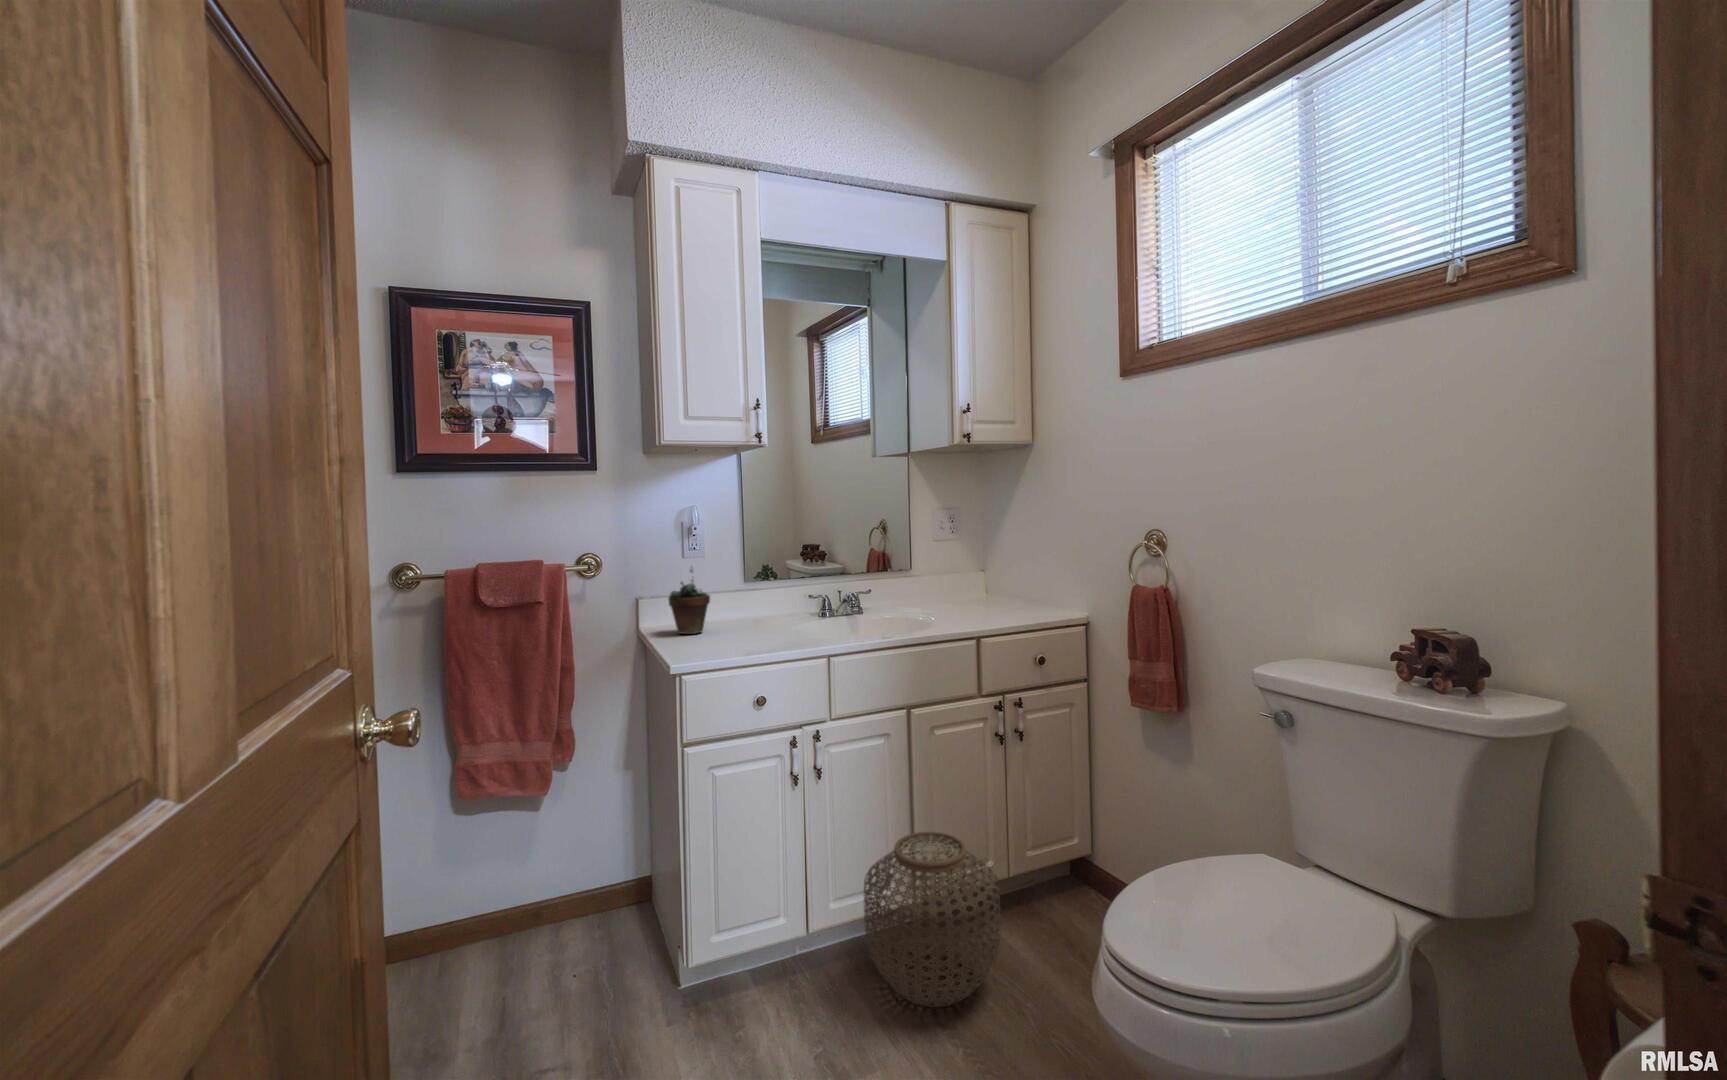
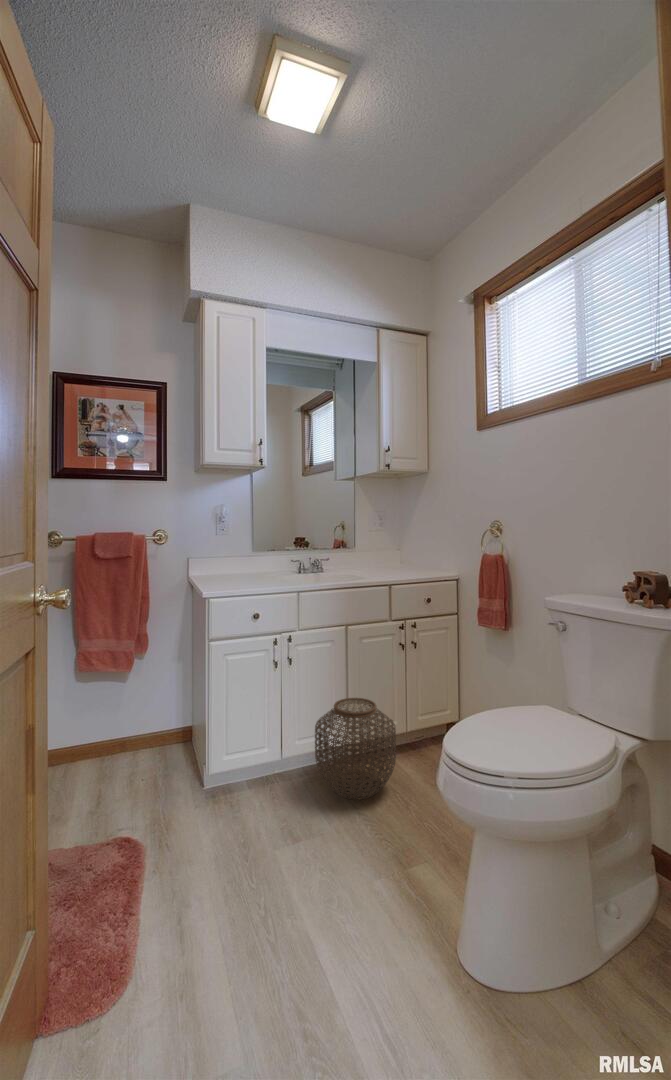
succulent plant: present [668,567,710,634] -> none [207,539,232,579]

